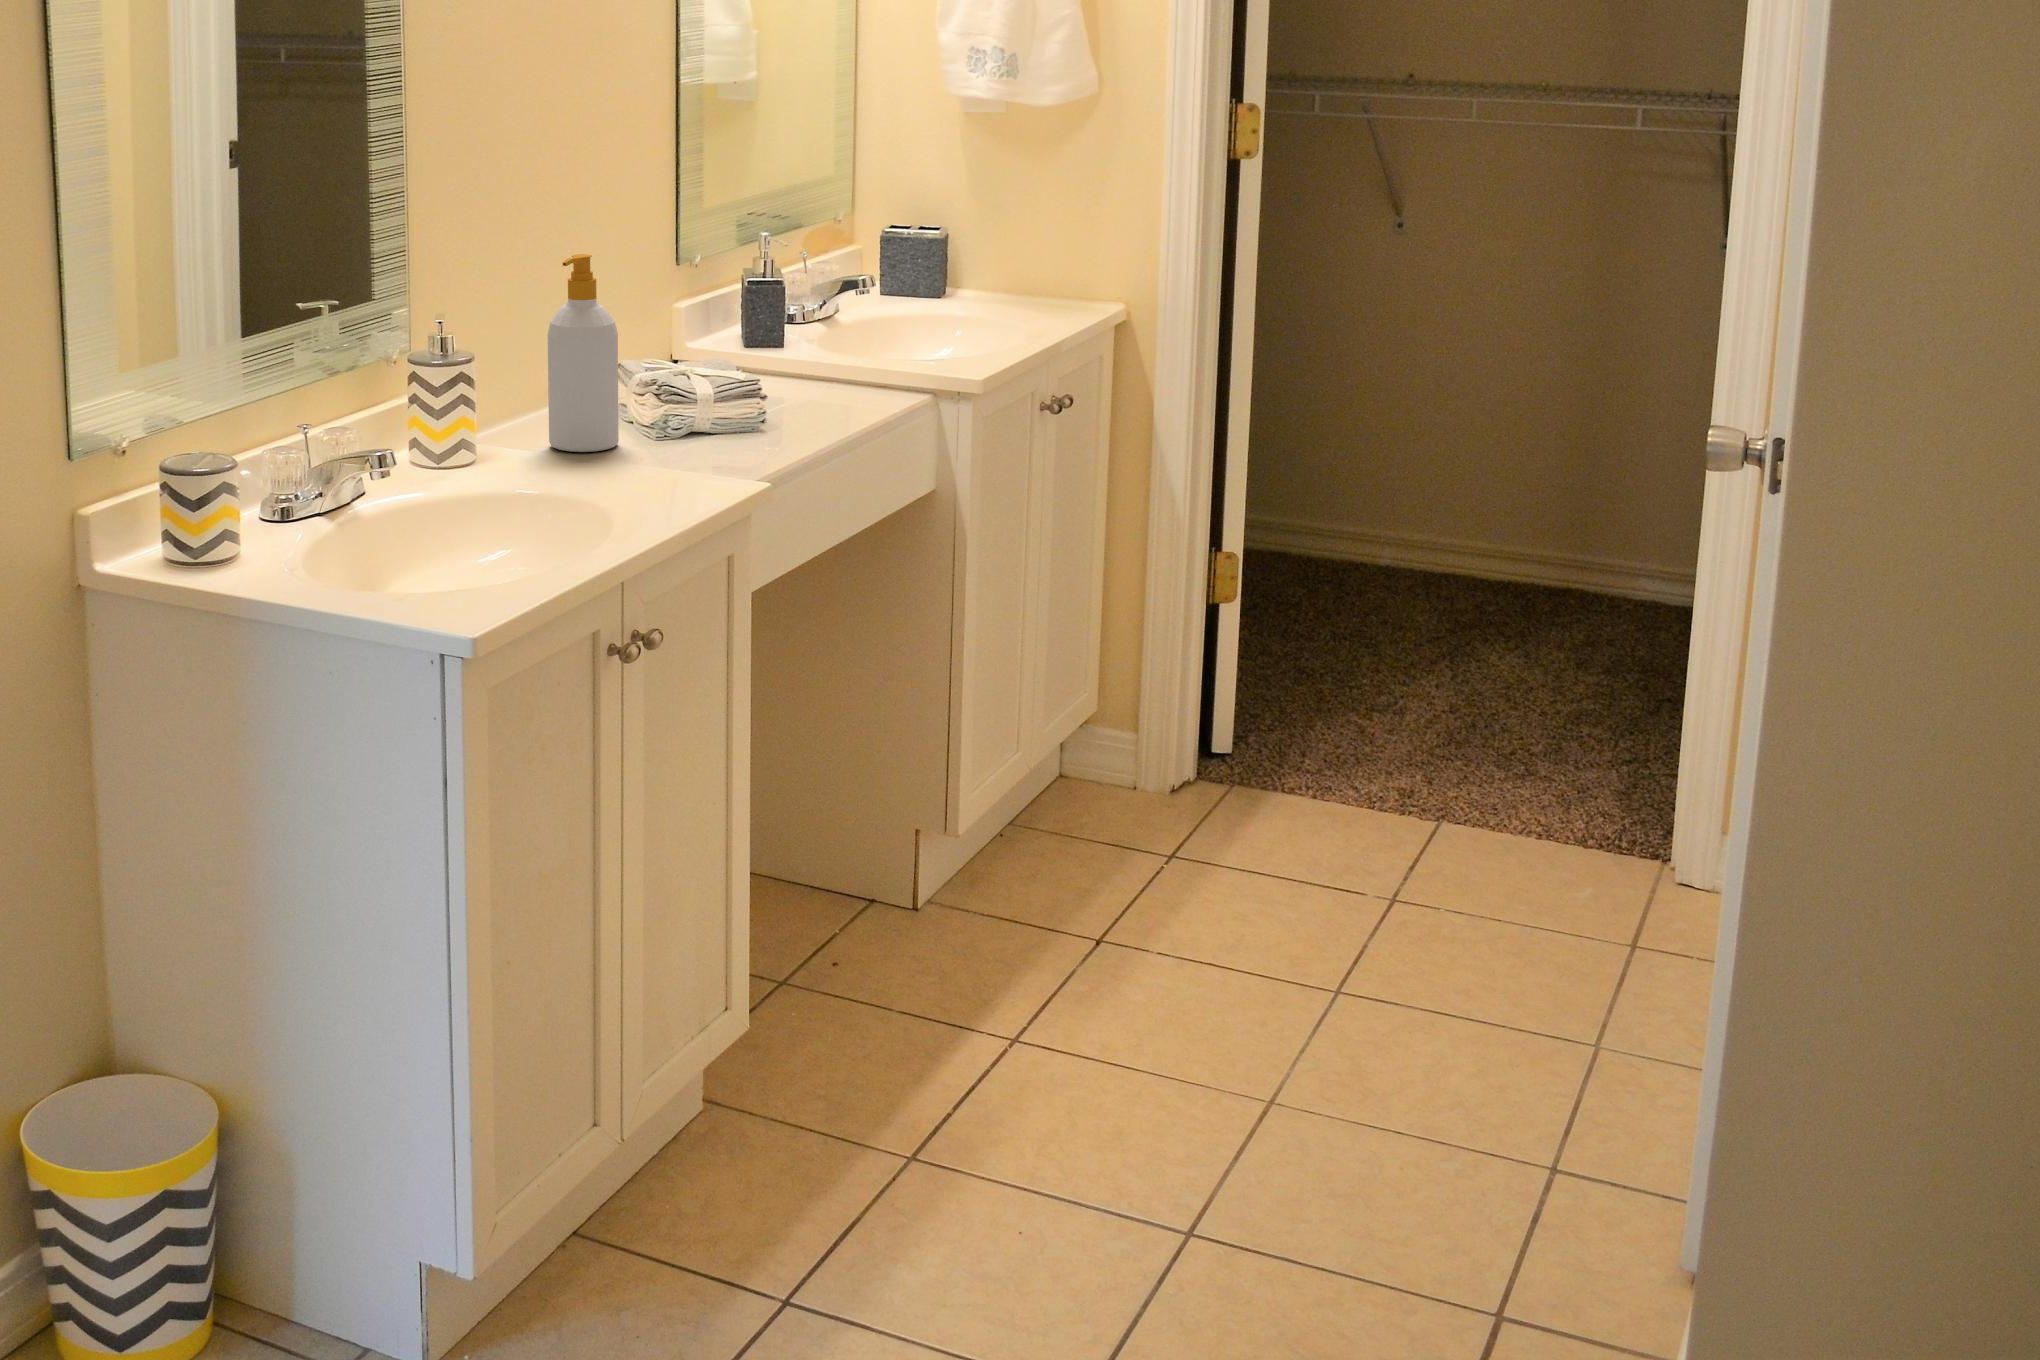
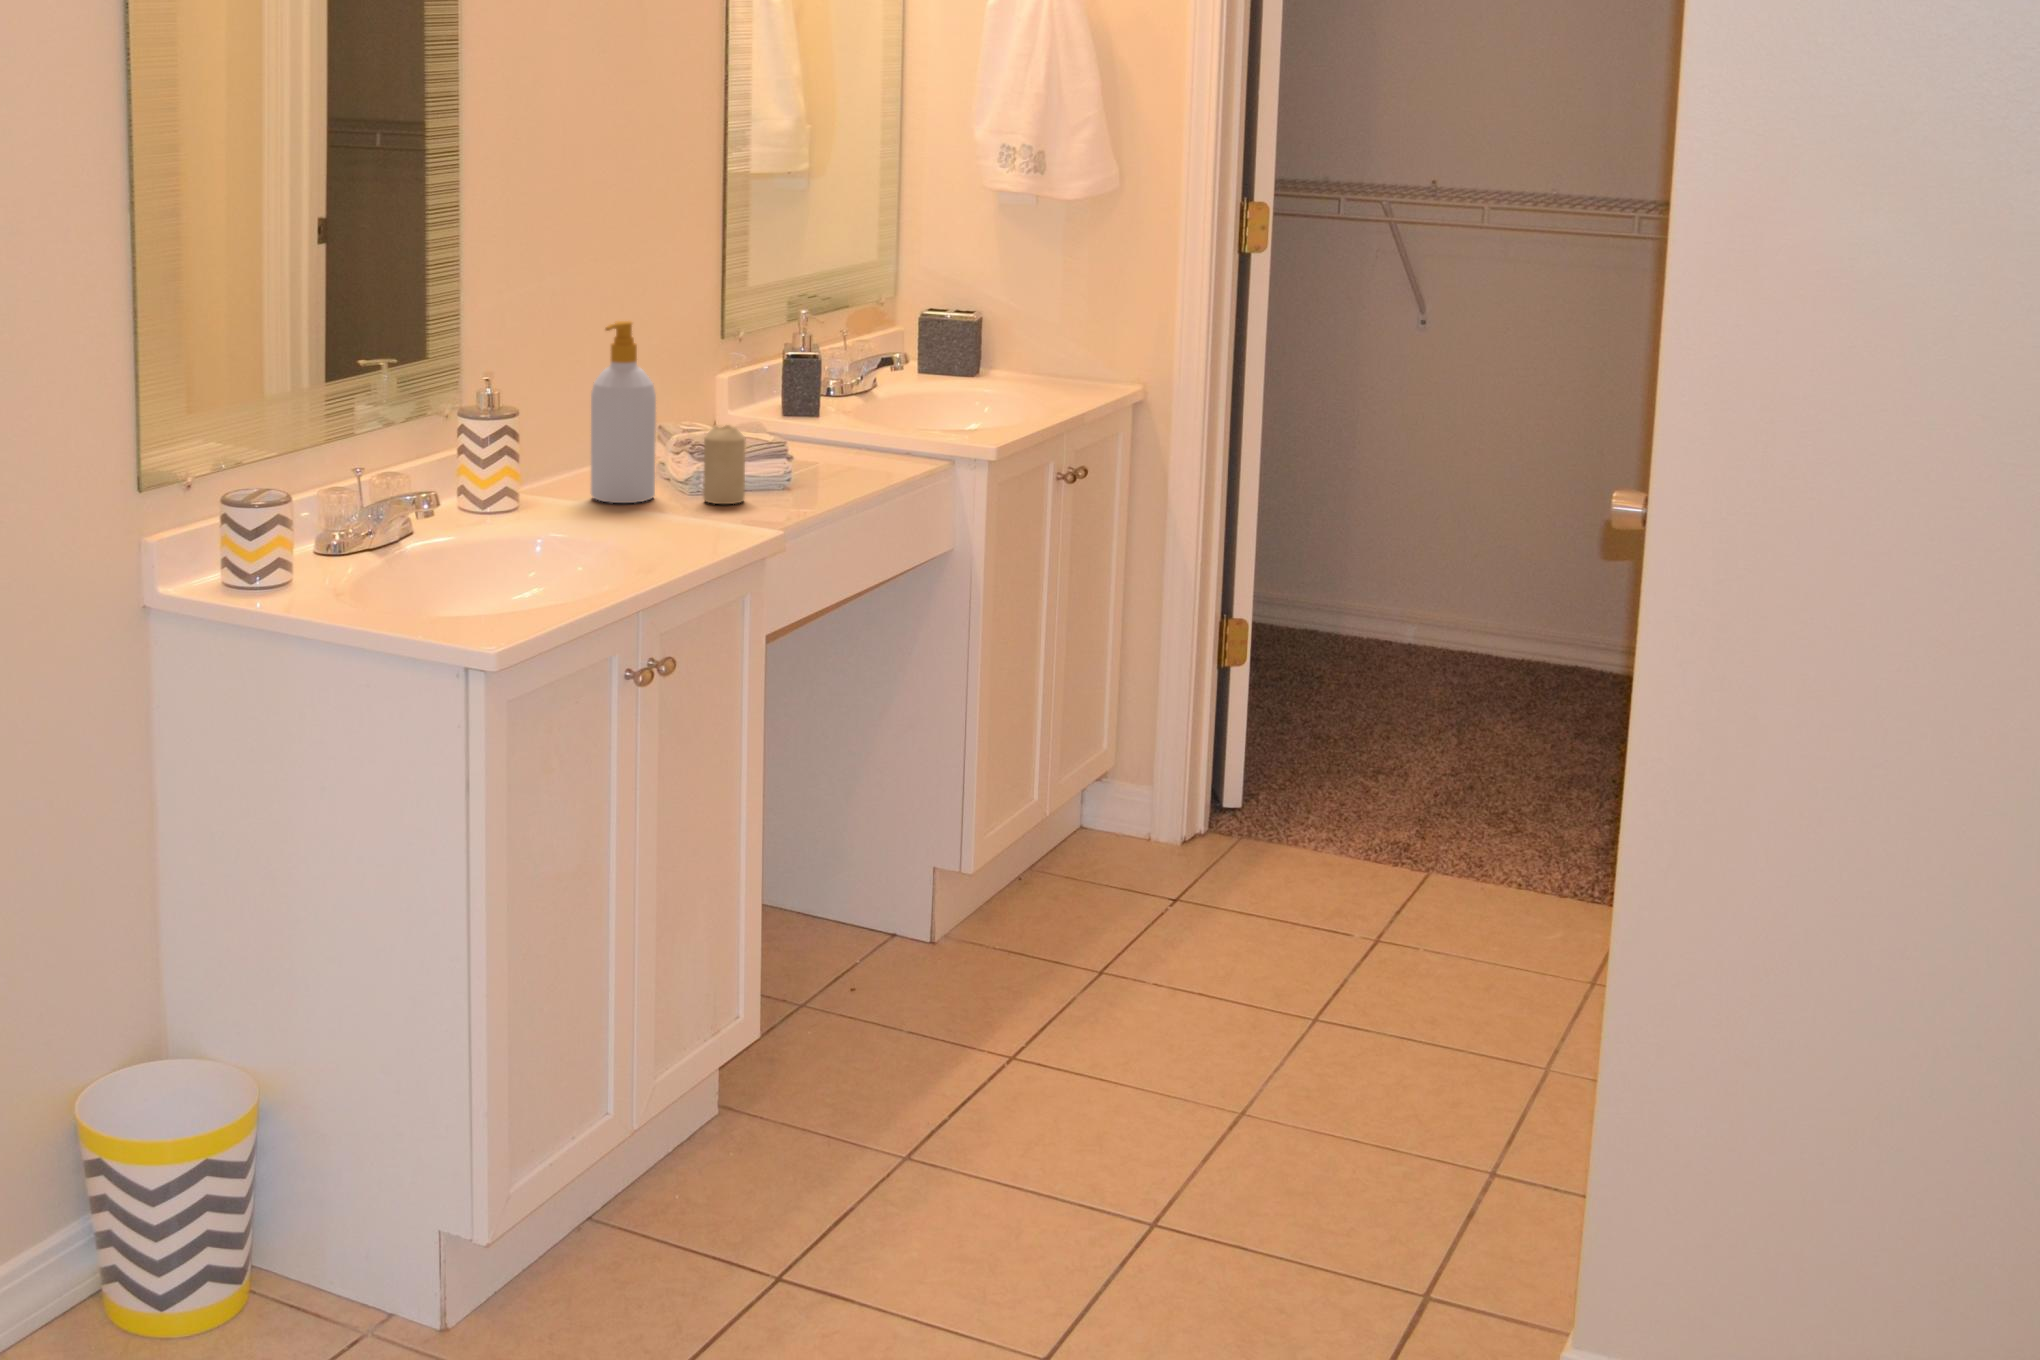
candle: none [671,365,716,451] -> present [703,425,745,504]

